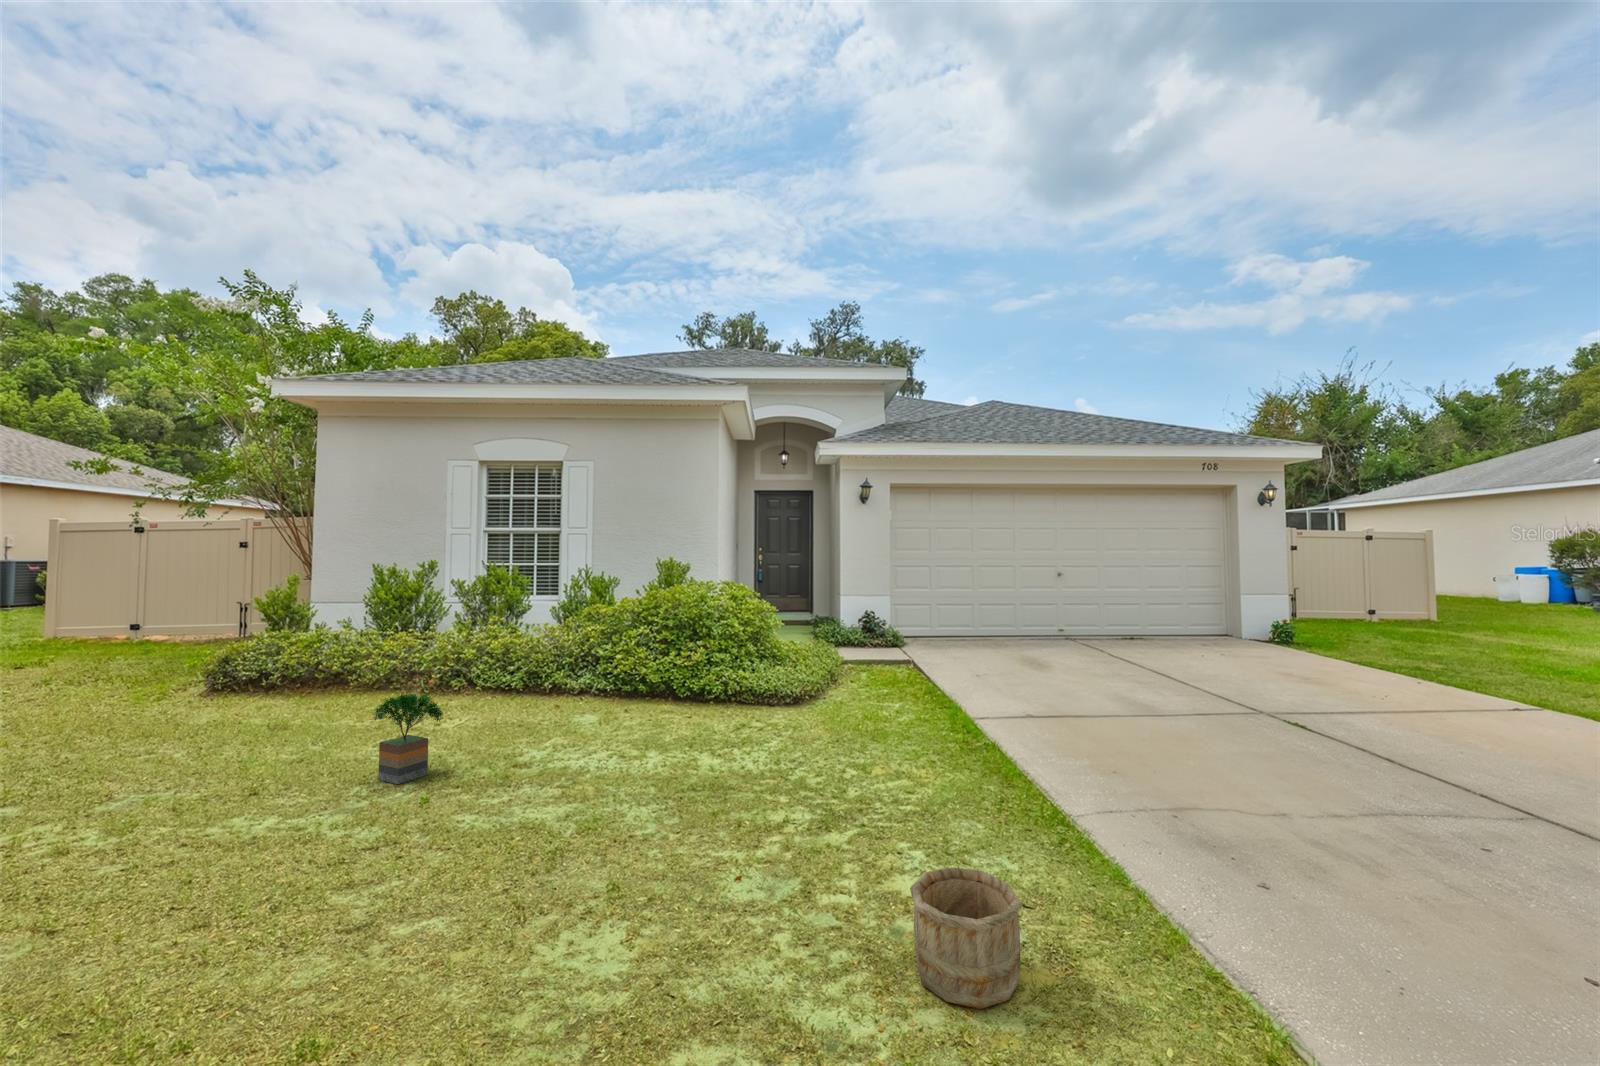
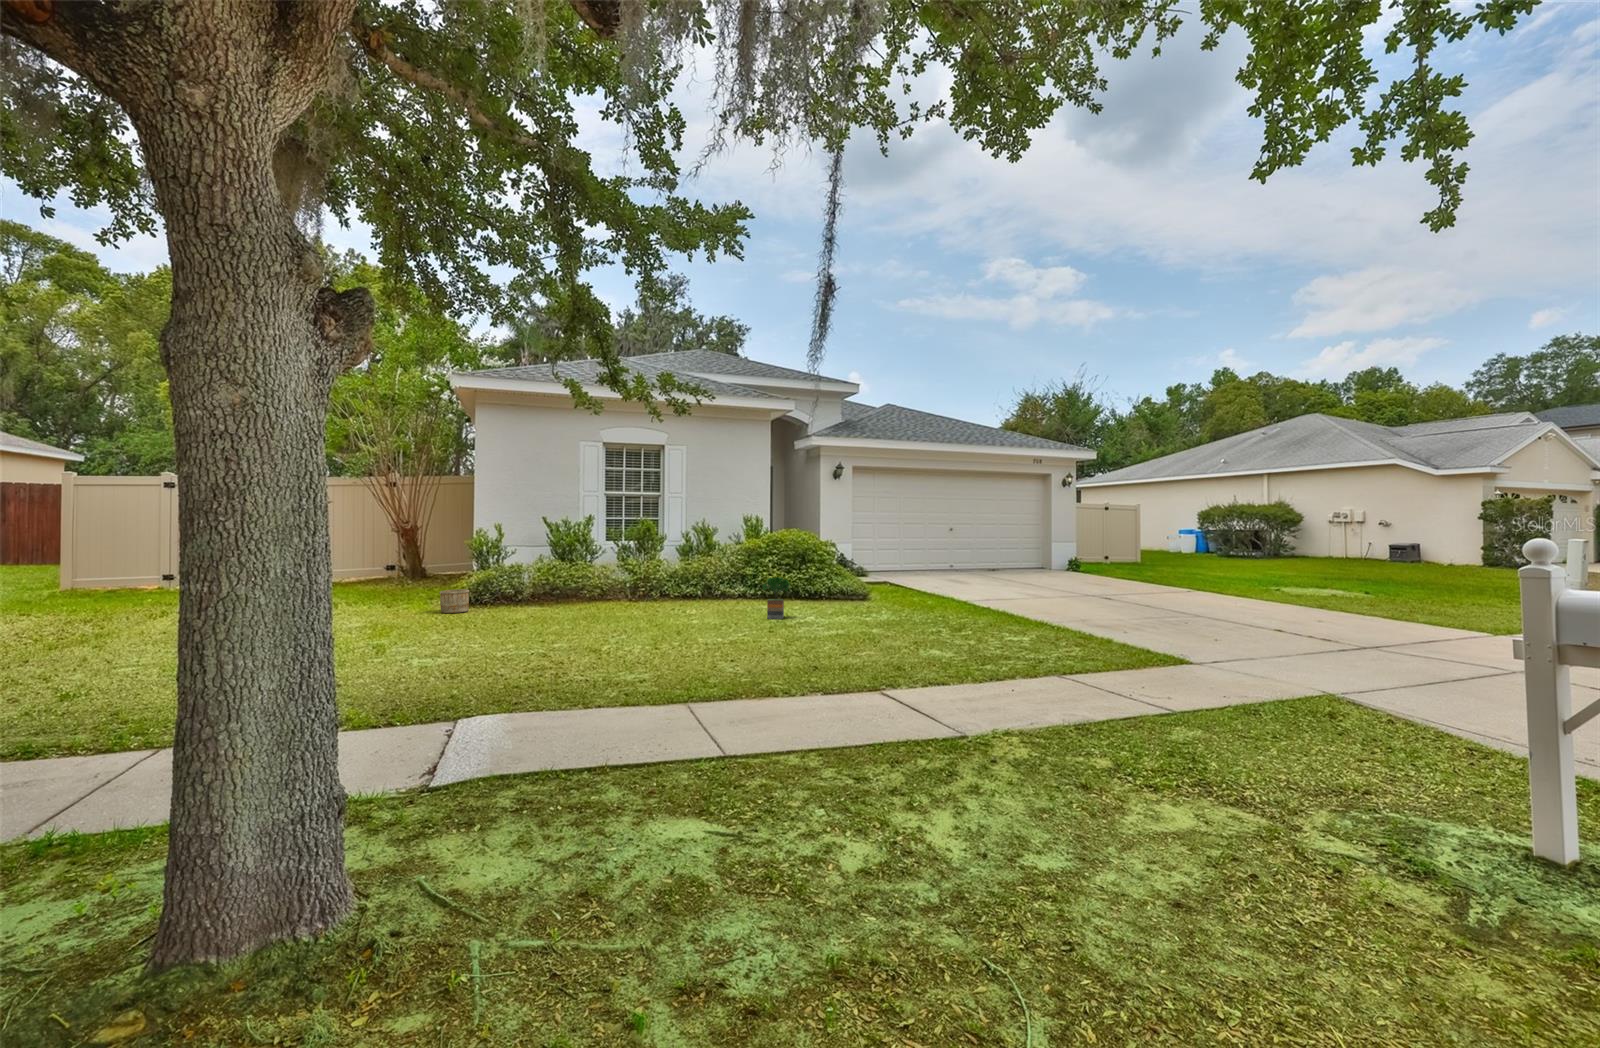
wooden bucket: present [910,867,1022,1009] -> present [440,589,469,613]

